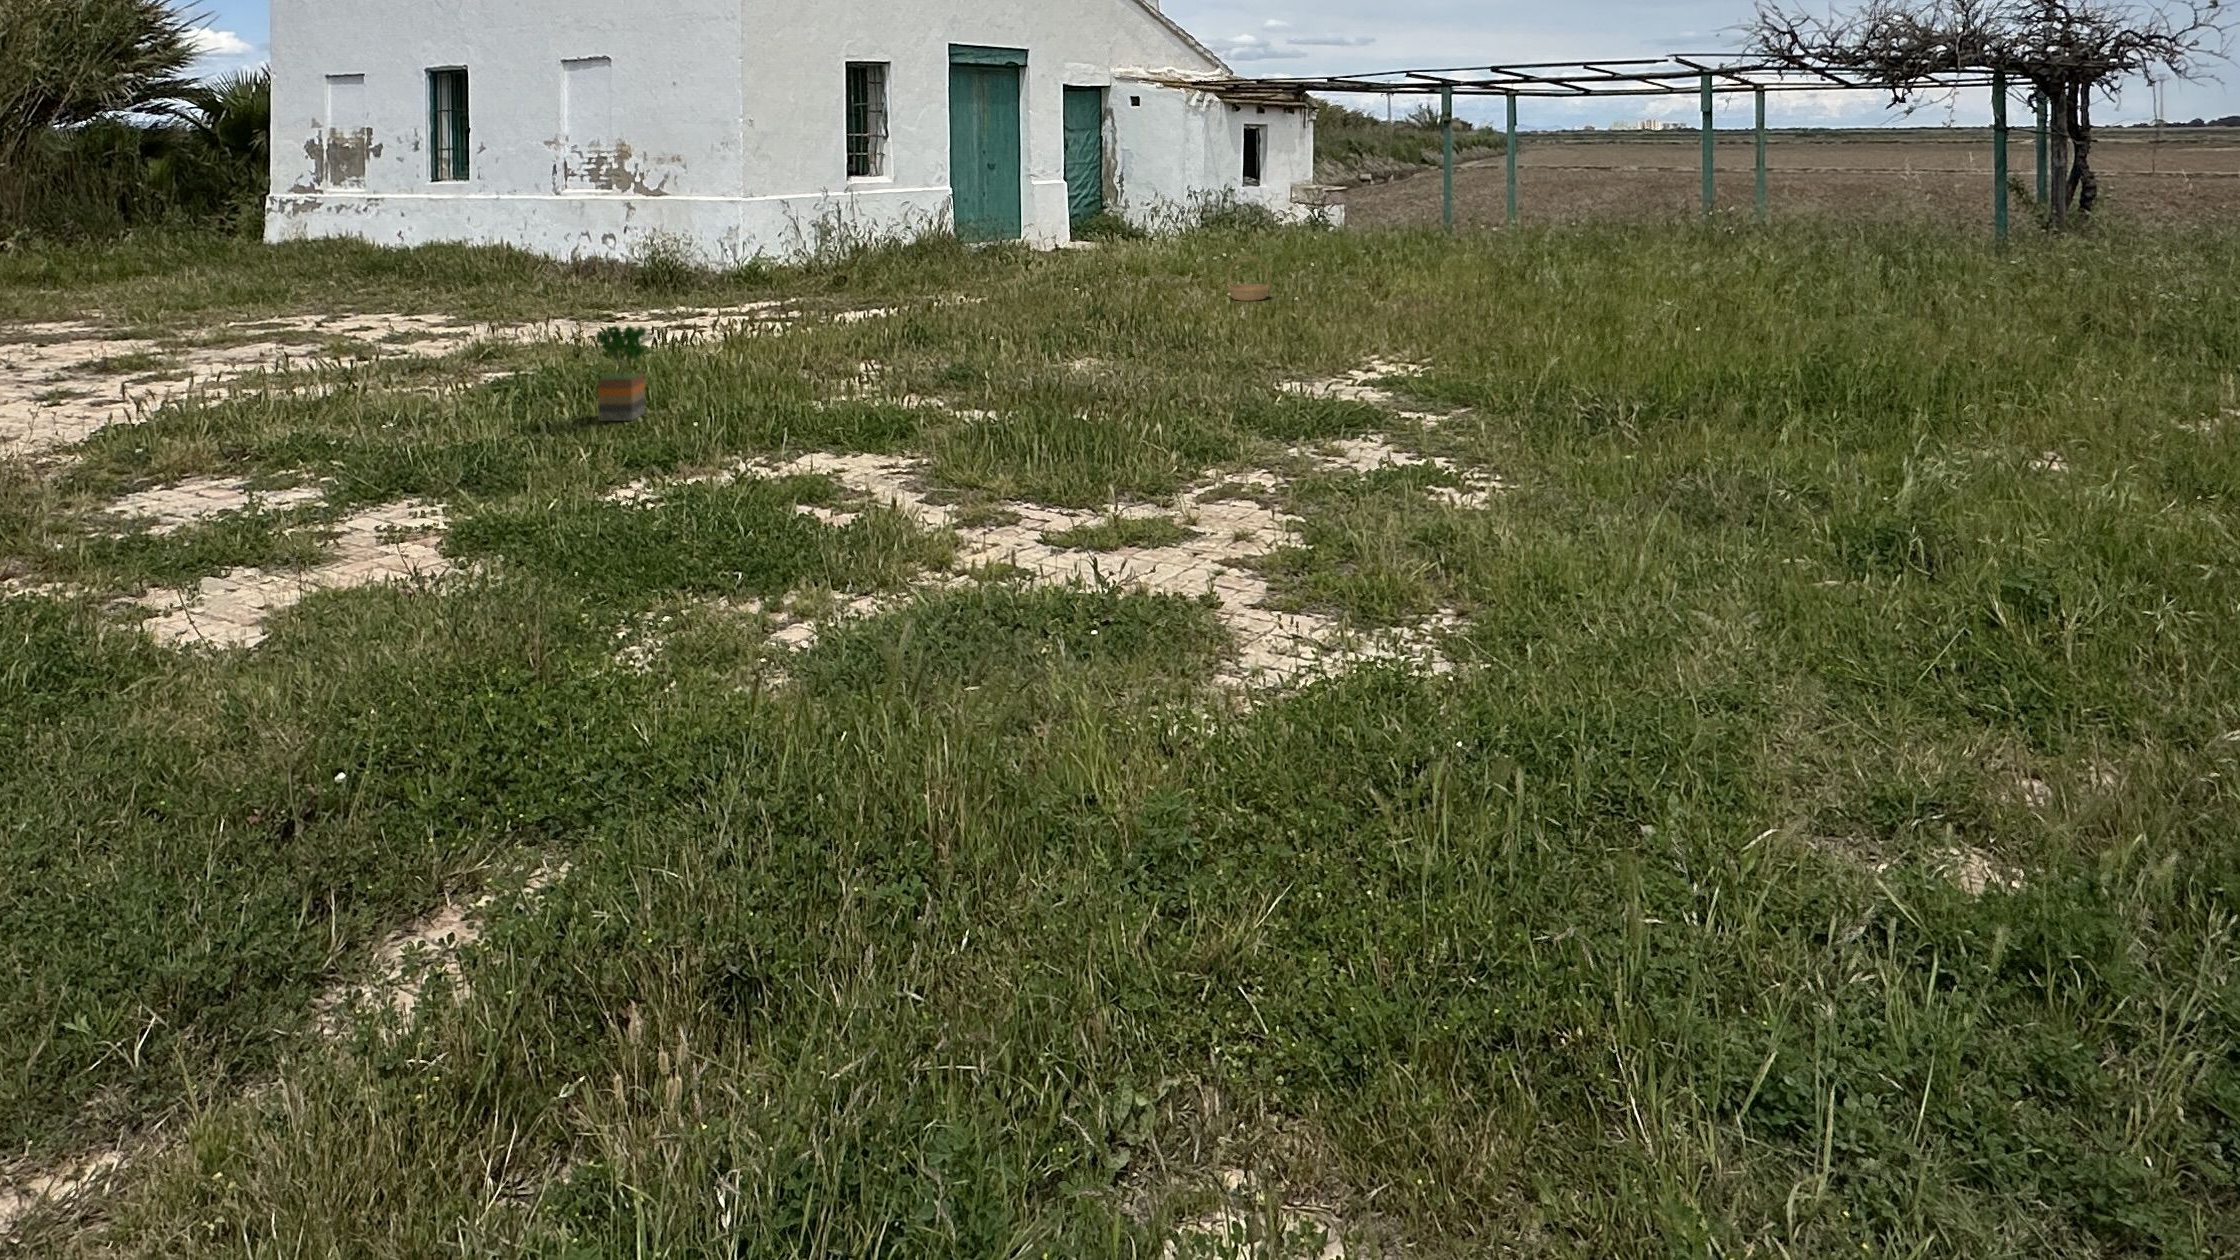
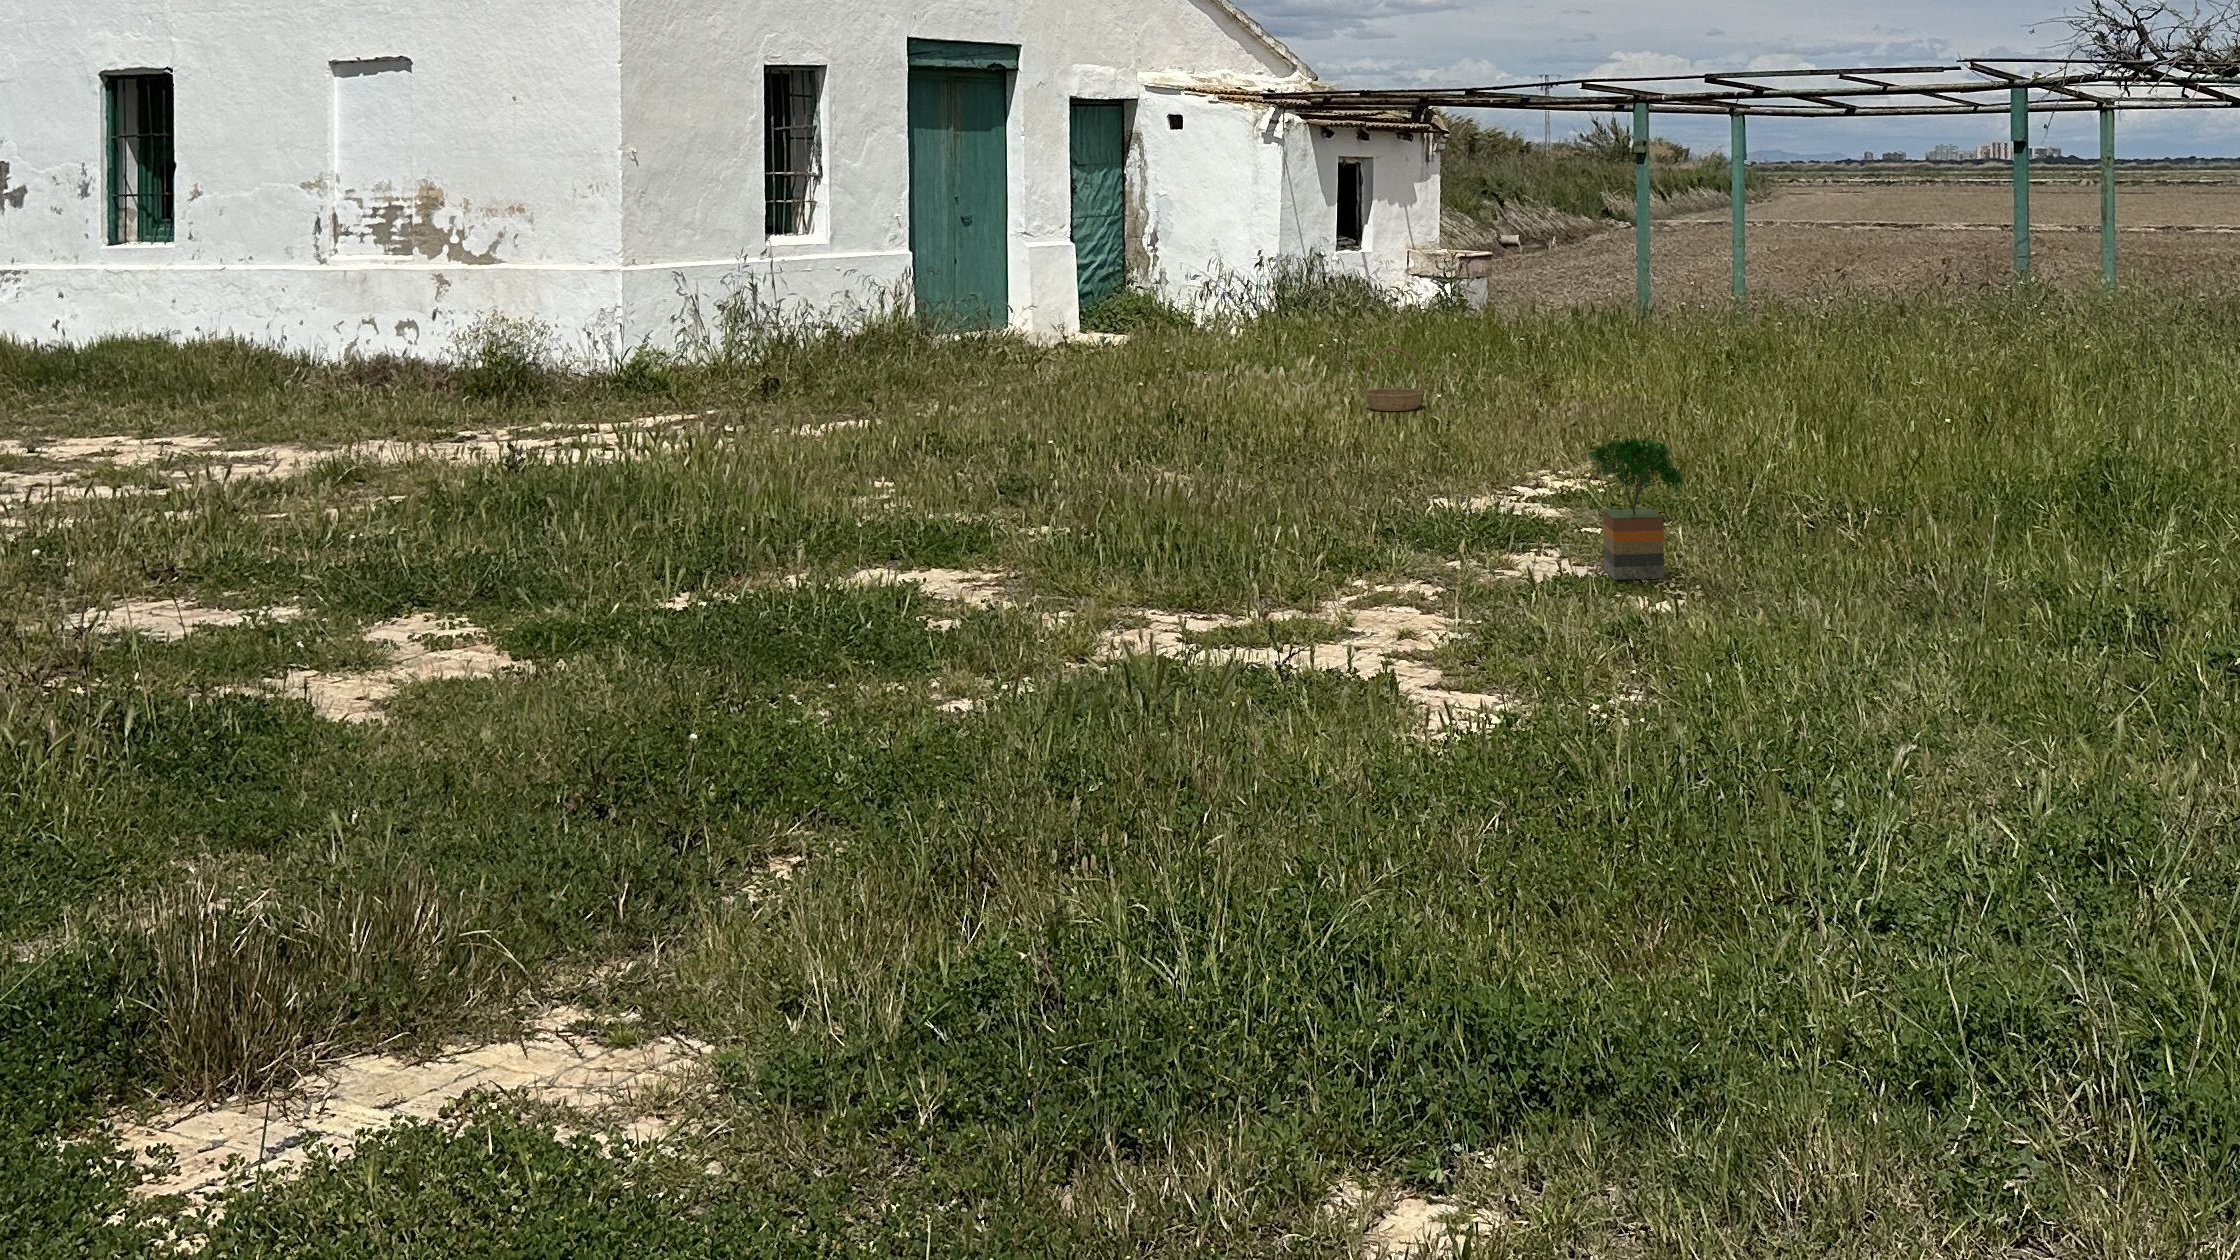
potted tree: present [595,326,654,421] -> present [1588,437,1683,580]

